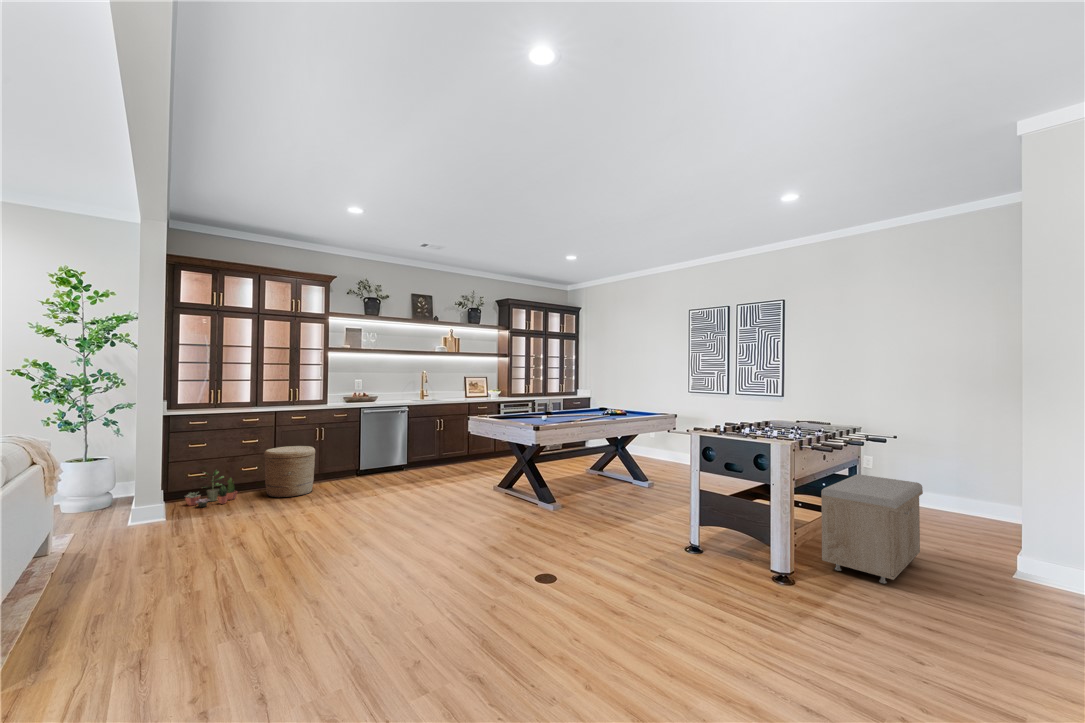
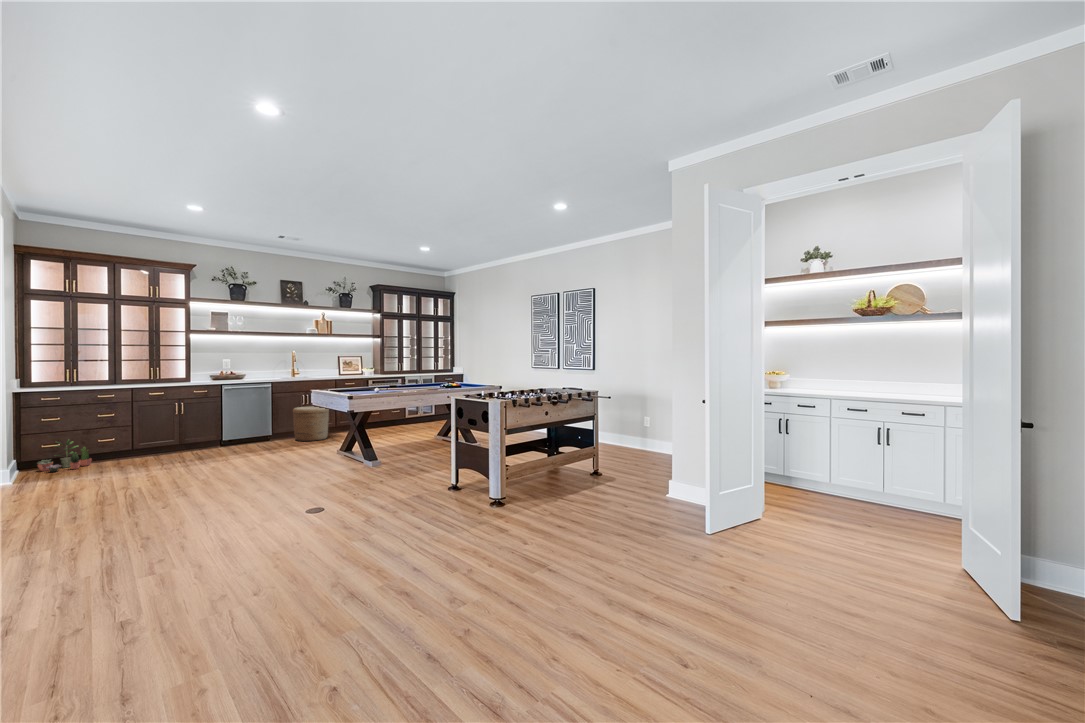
woven basket: present [264,446,315,498] -> present [293,406,329,441]
storage bench: present [821,474,923,583] -> none [536,428,620,504]

